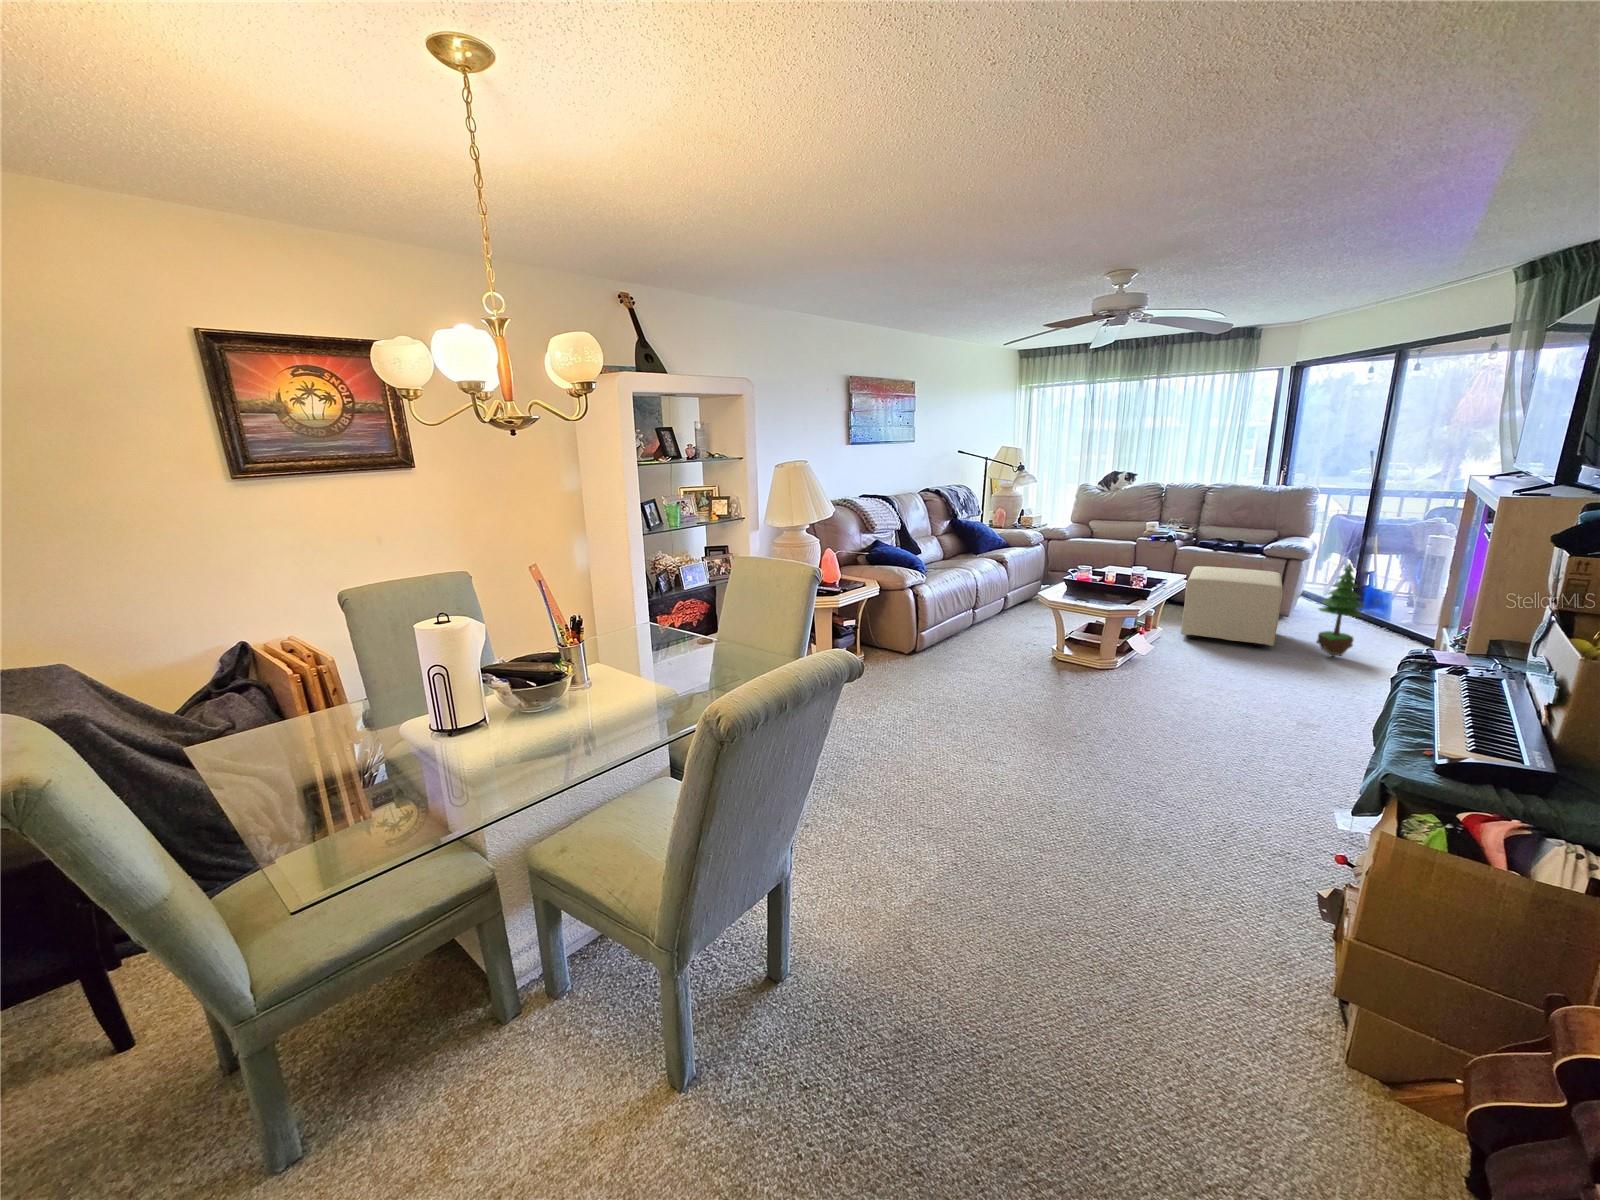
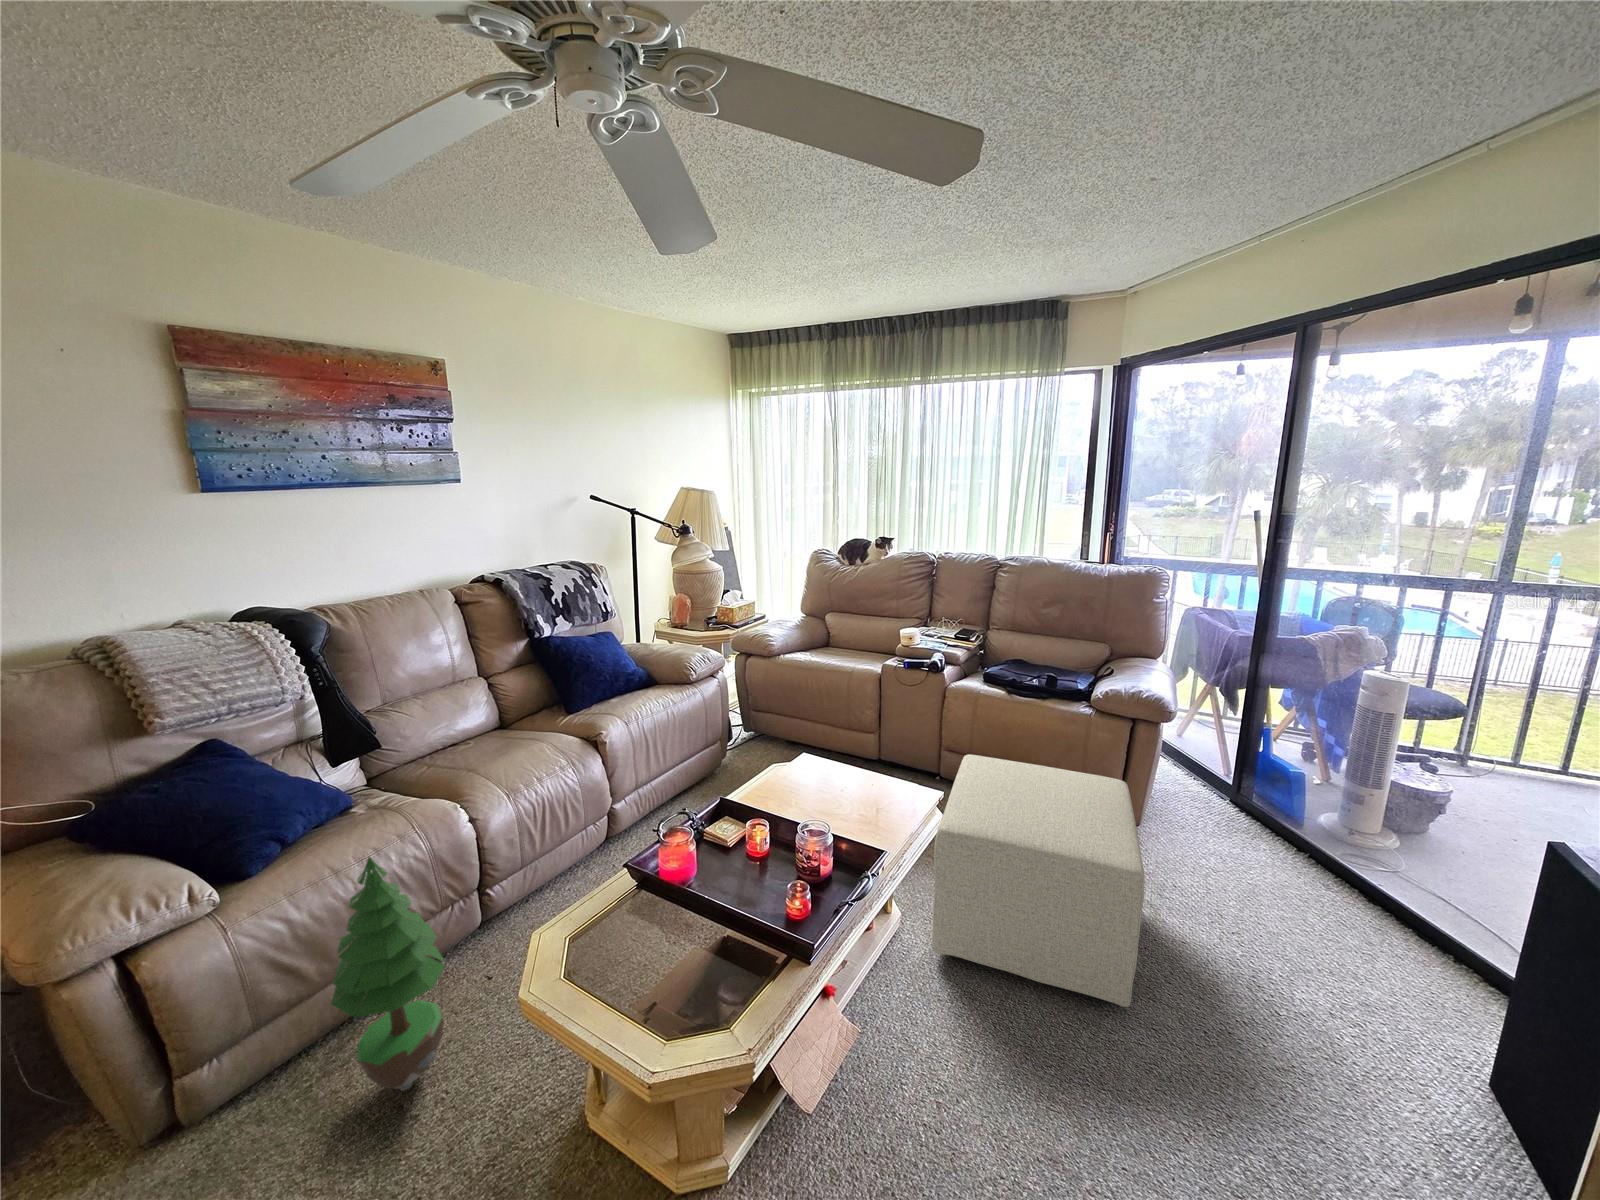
potted tree: present [1317,564,1363,657] -> present [331,857,445,1091]

